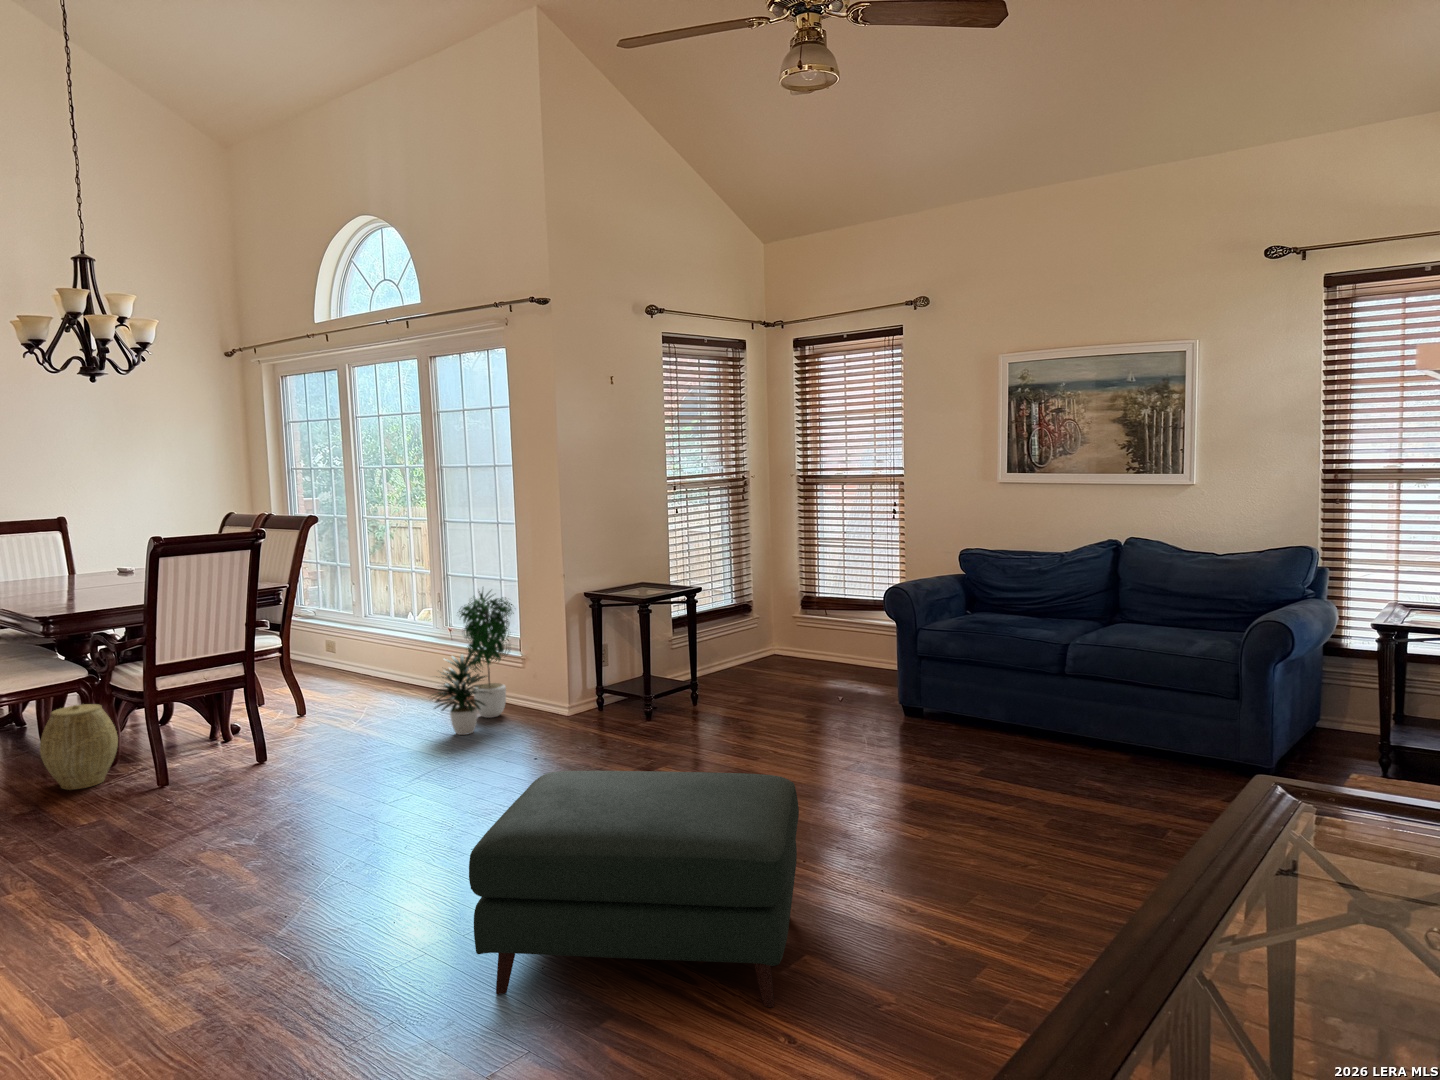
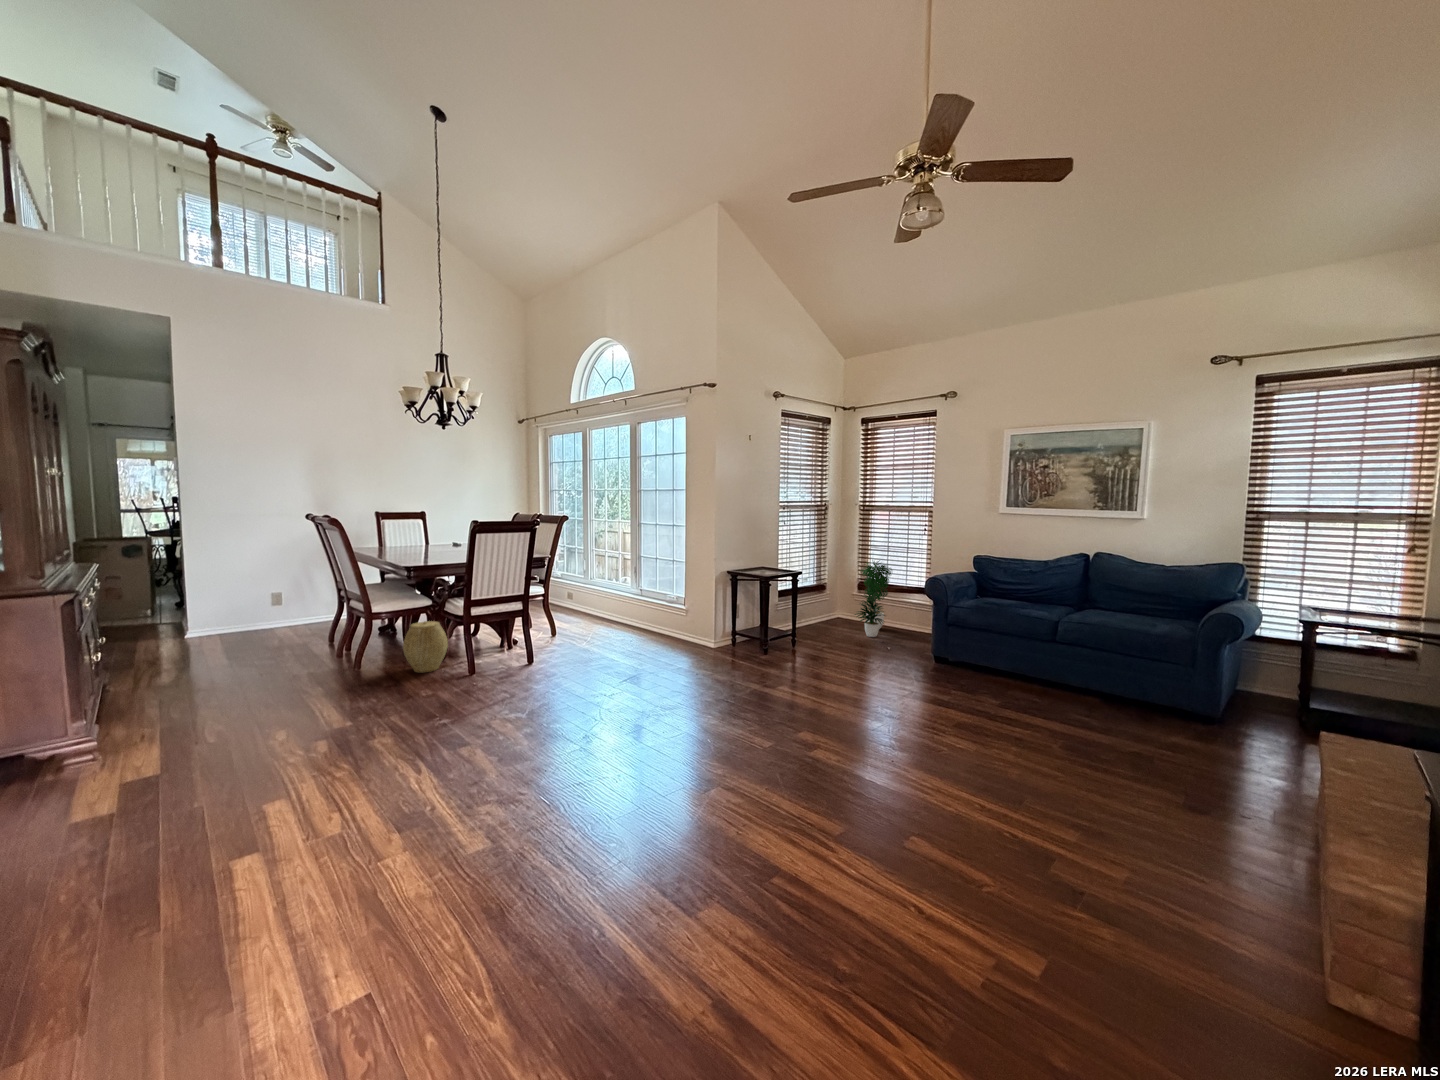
potted plant: present [433,591,514,735] -> present [855,560,892,637]
ottoman: present [469,771,799,1007] -> none [675,689,912,881]

